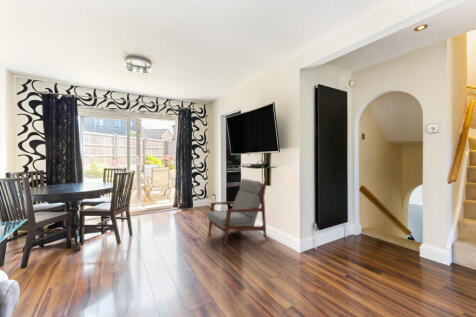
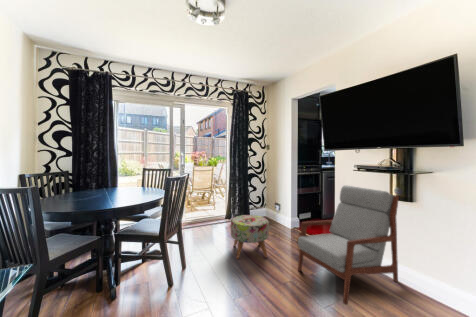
ottoman: none [168,201,195,230] -> present [231,215,269,259]

